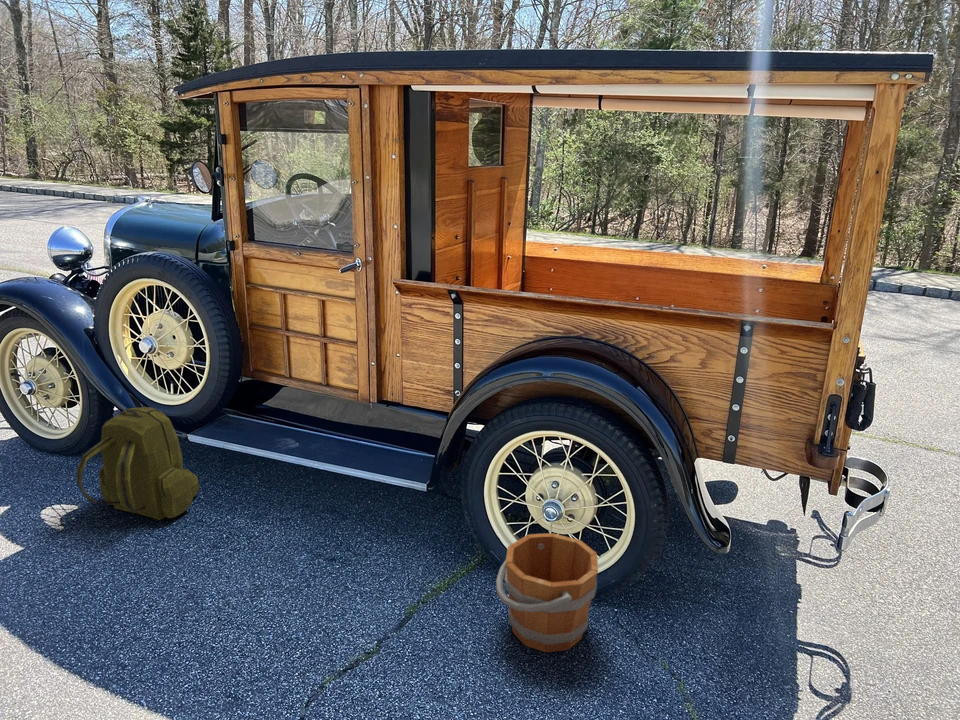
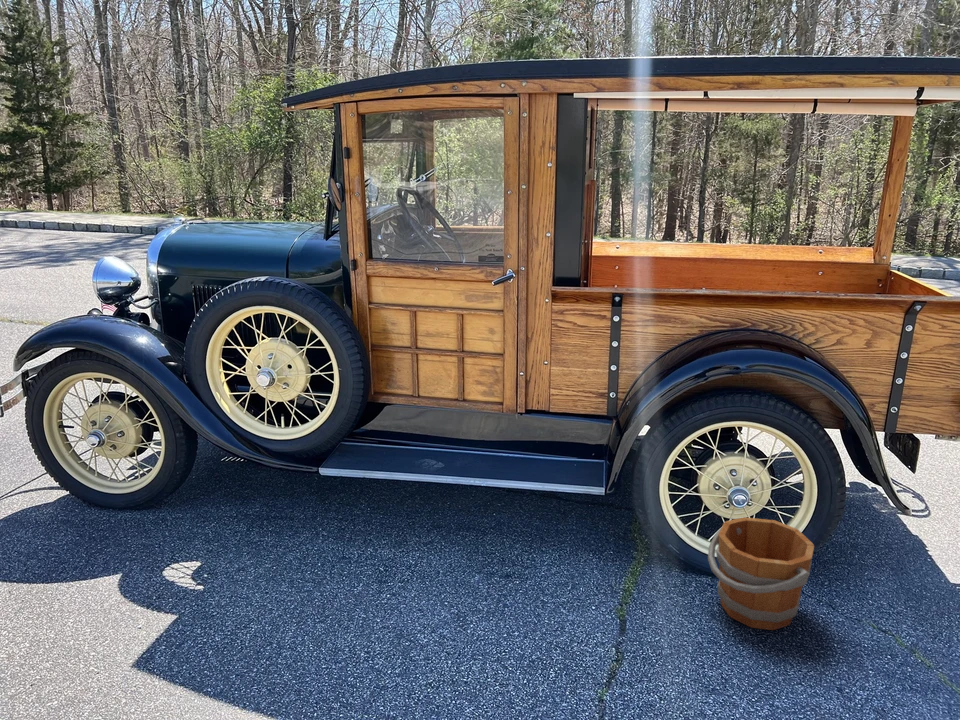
backpack: present [77,407,200,520] -> none [215,442,330,562]

